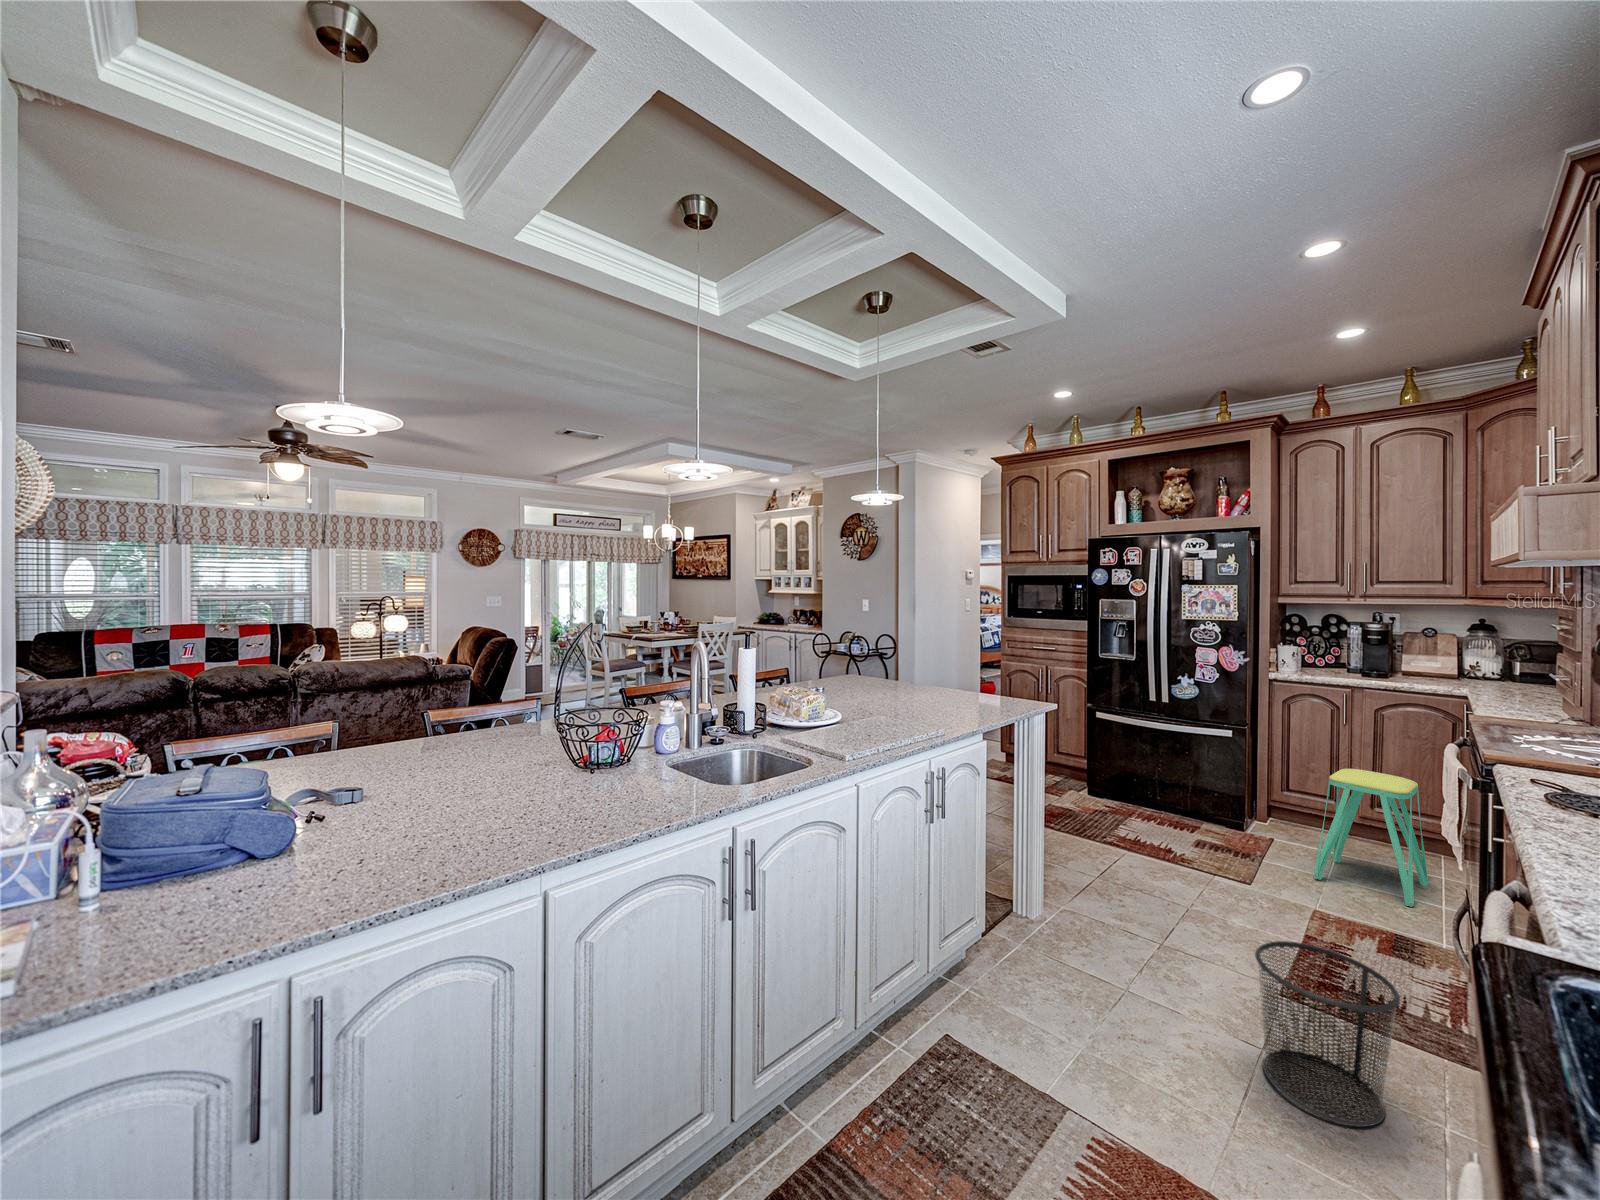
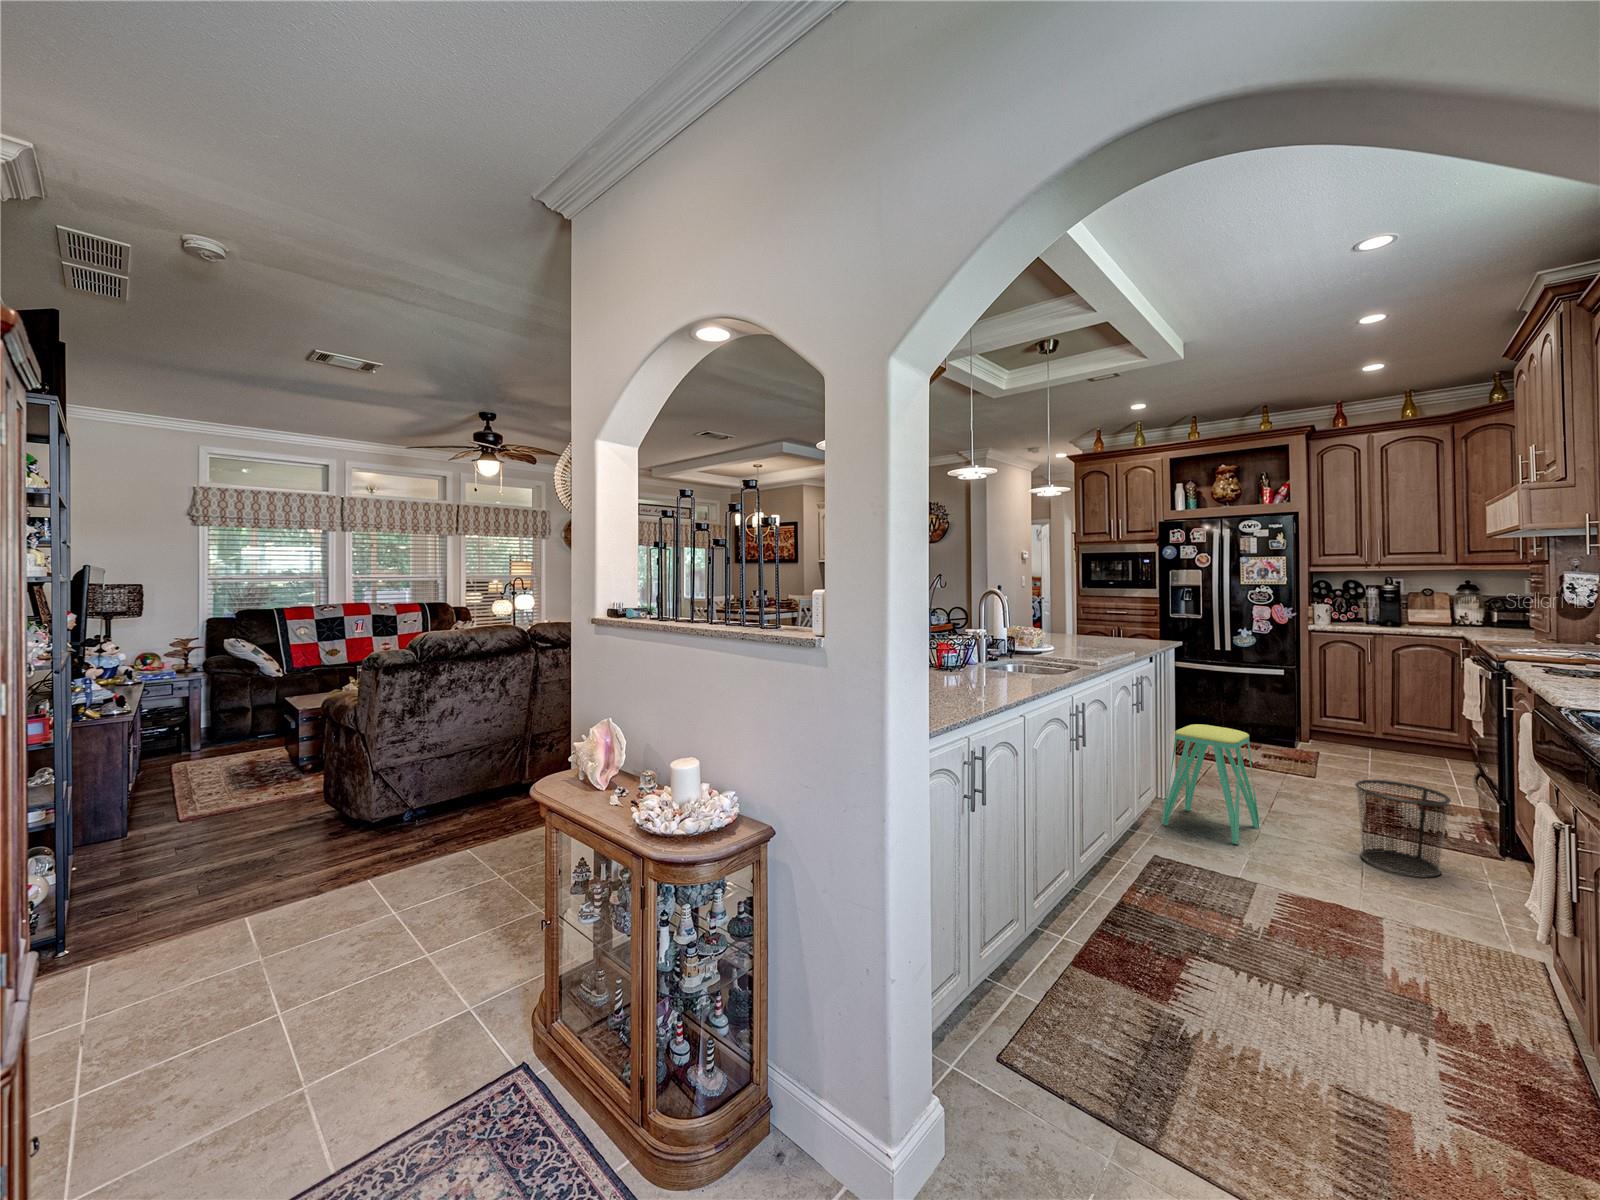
stool: present [1314,769,1428,907] -> present [1162,724,1259,844]

